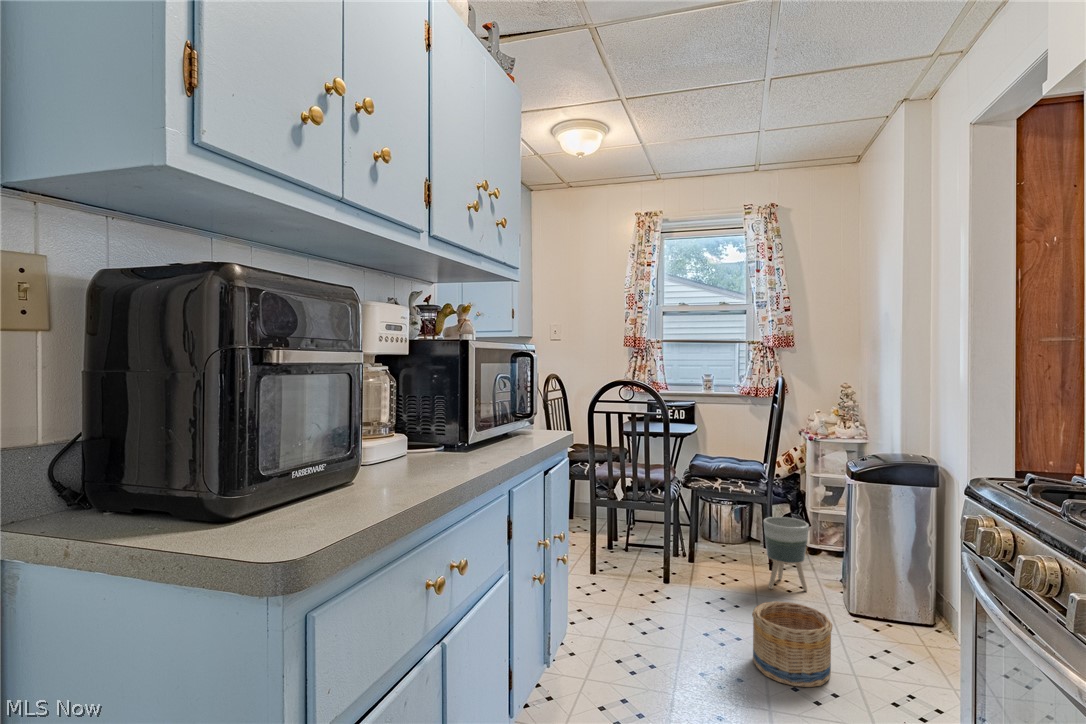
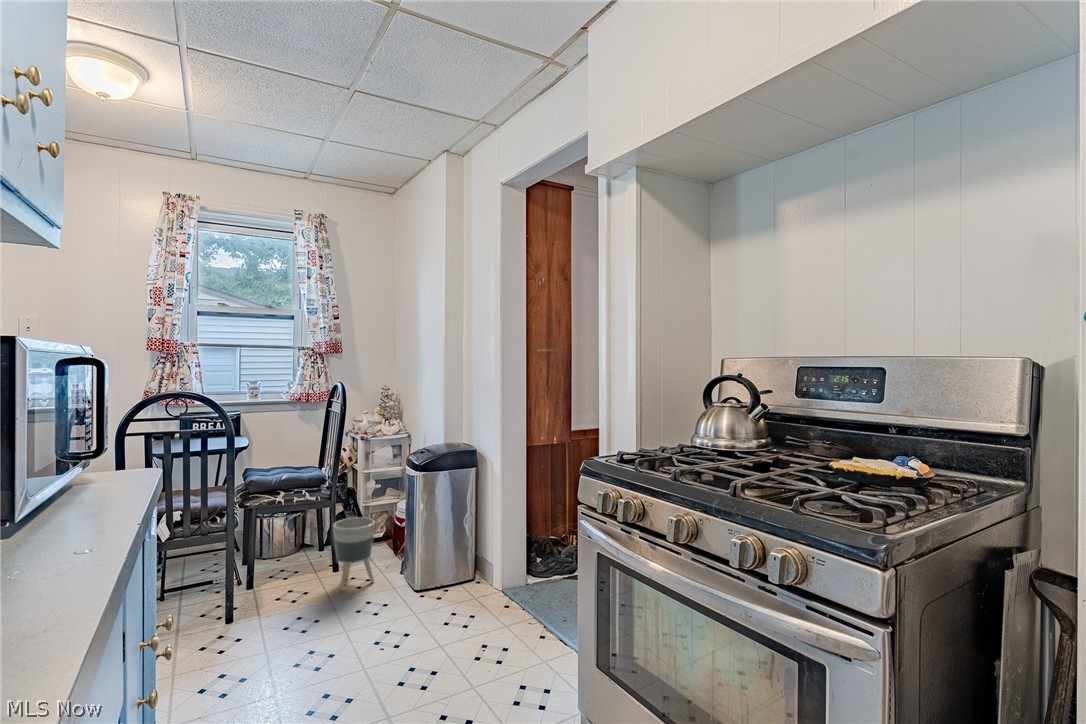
basket: present [752,601,833,687] -> none [353,600,425,683]

